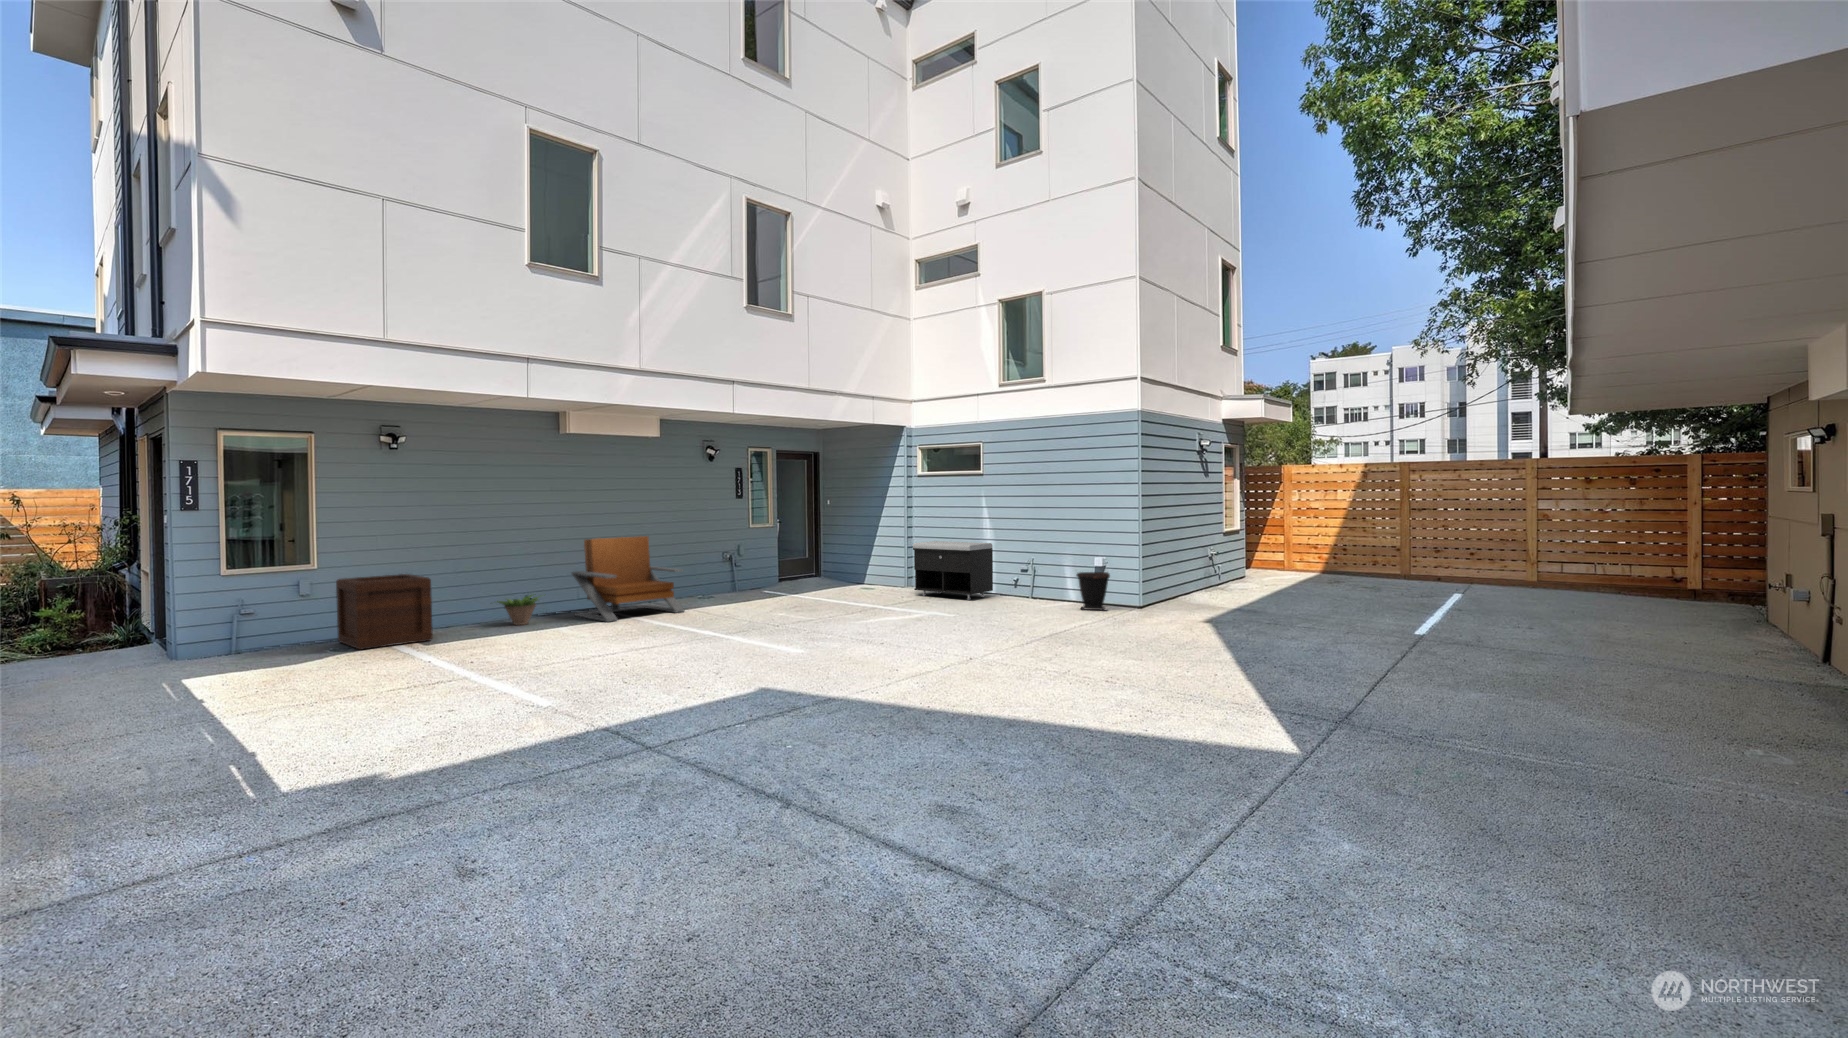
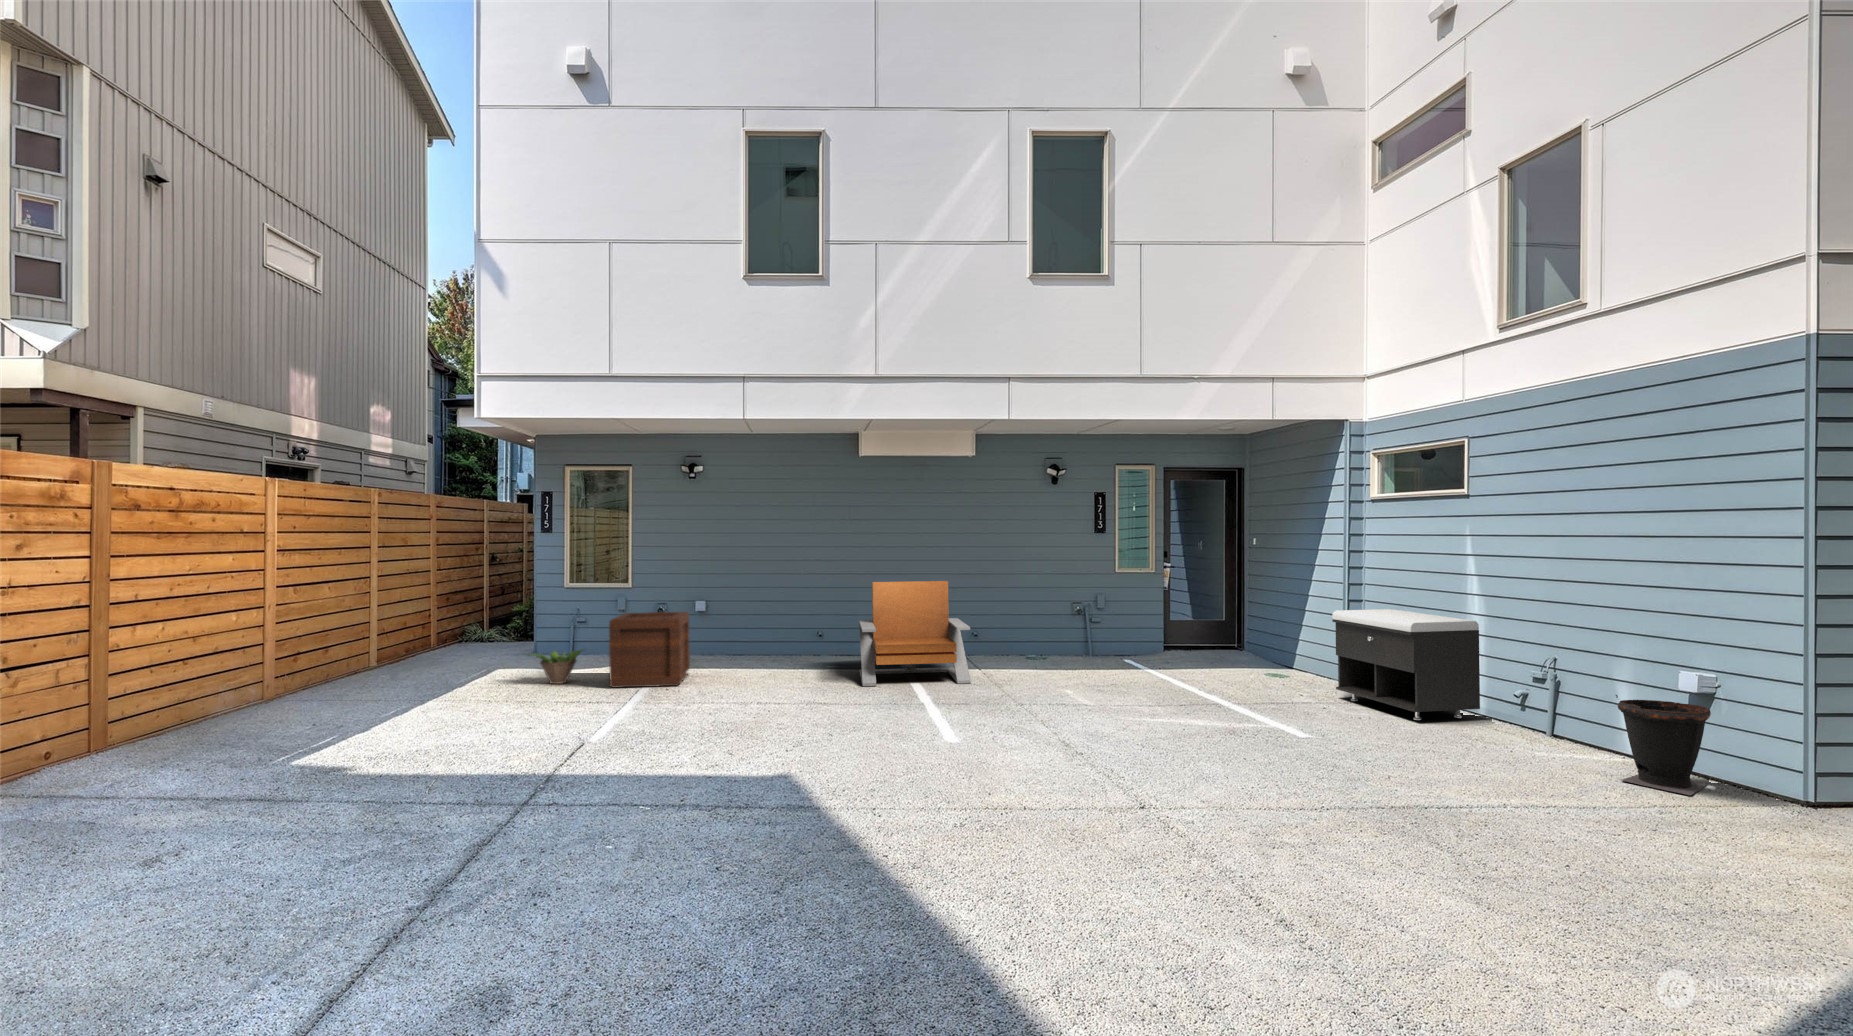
decorative plant: present [497,595,539,625] -> present [533,649,583,684]

